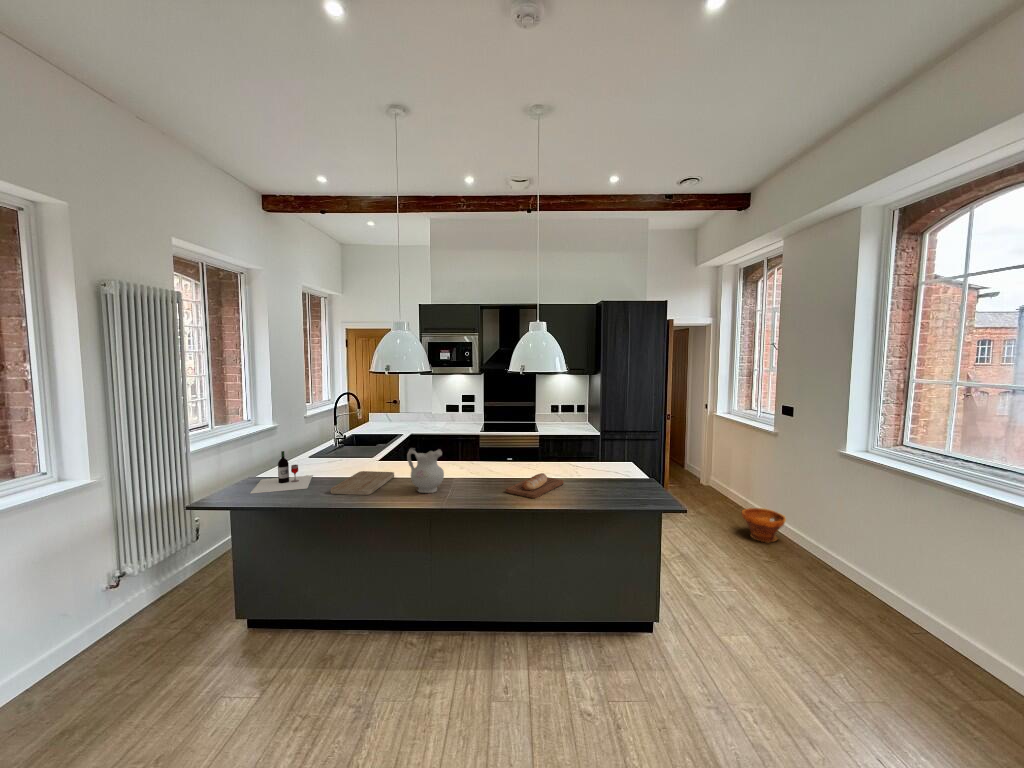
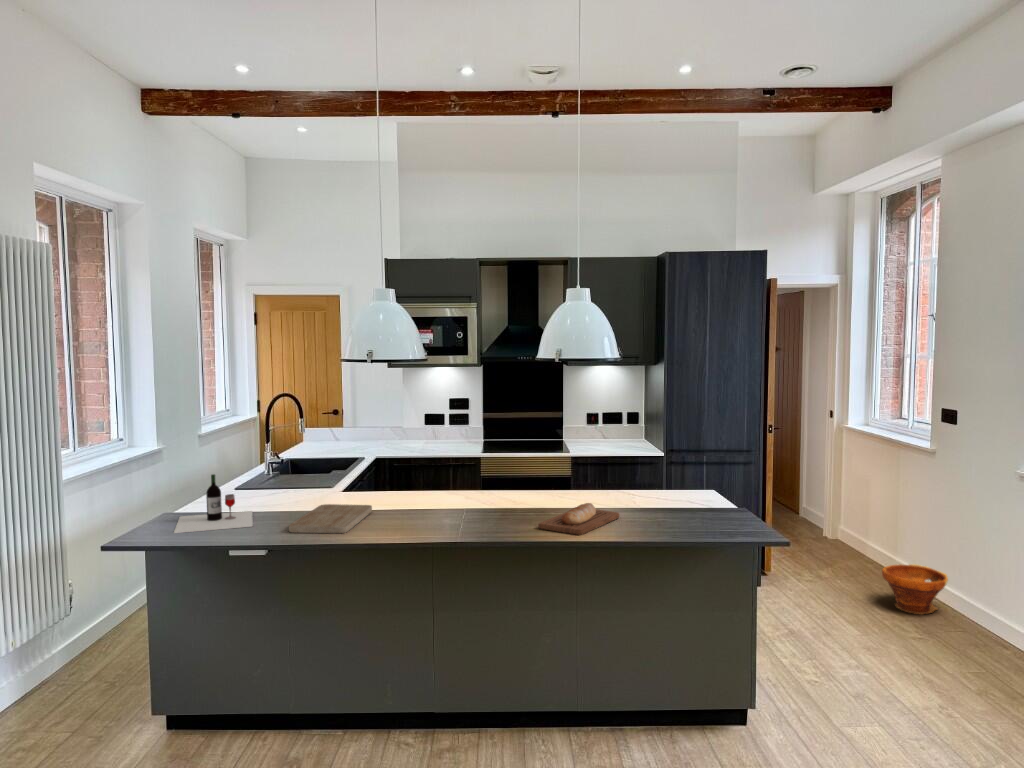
ceramic pitcher: present [407,448,444,493] -> none [397,467,449,530]

